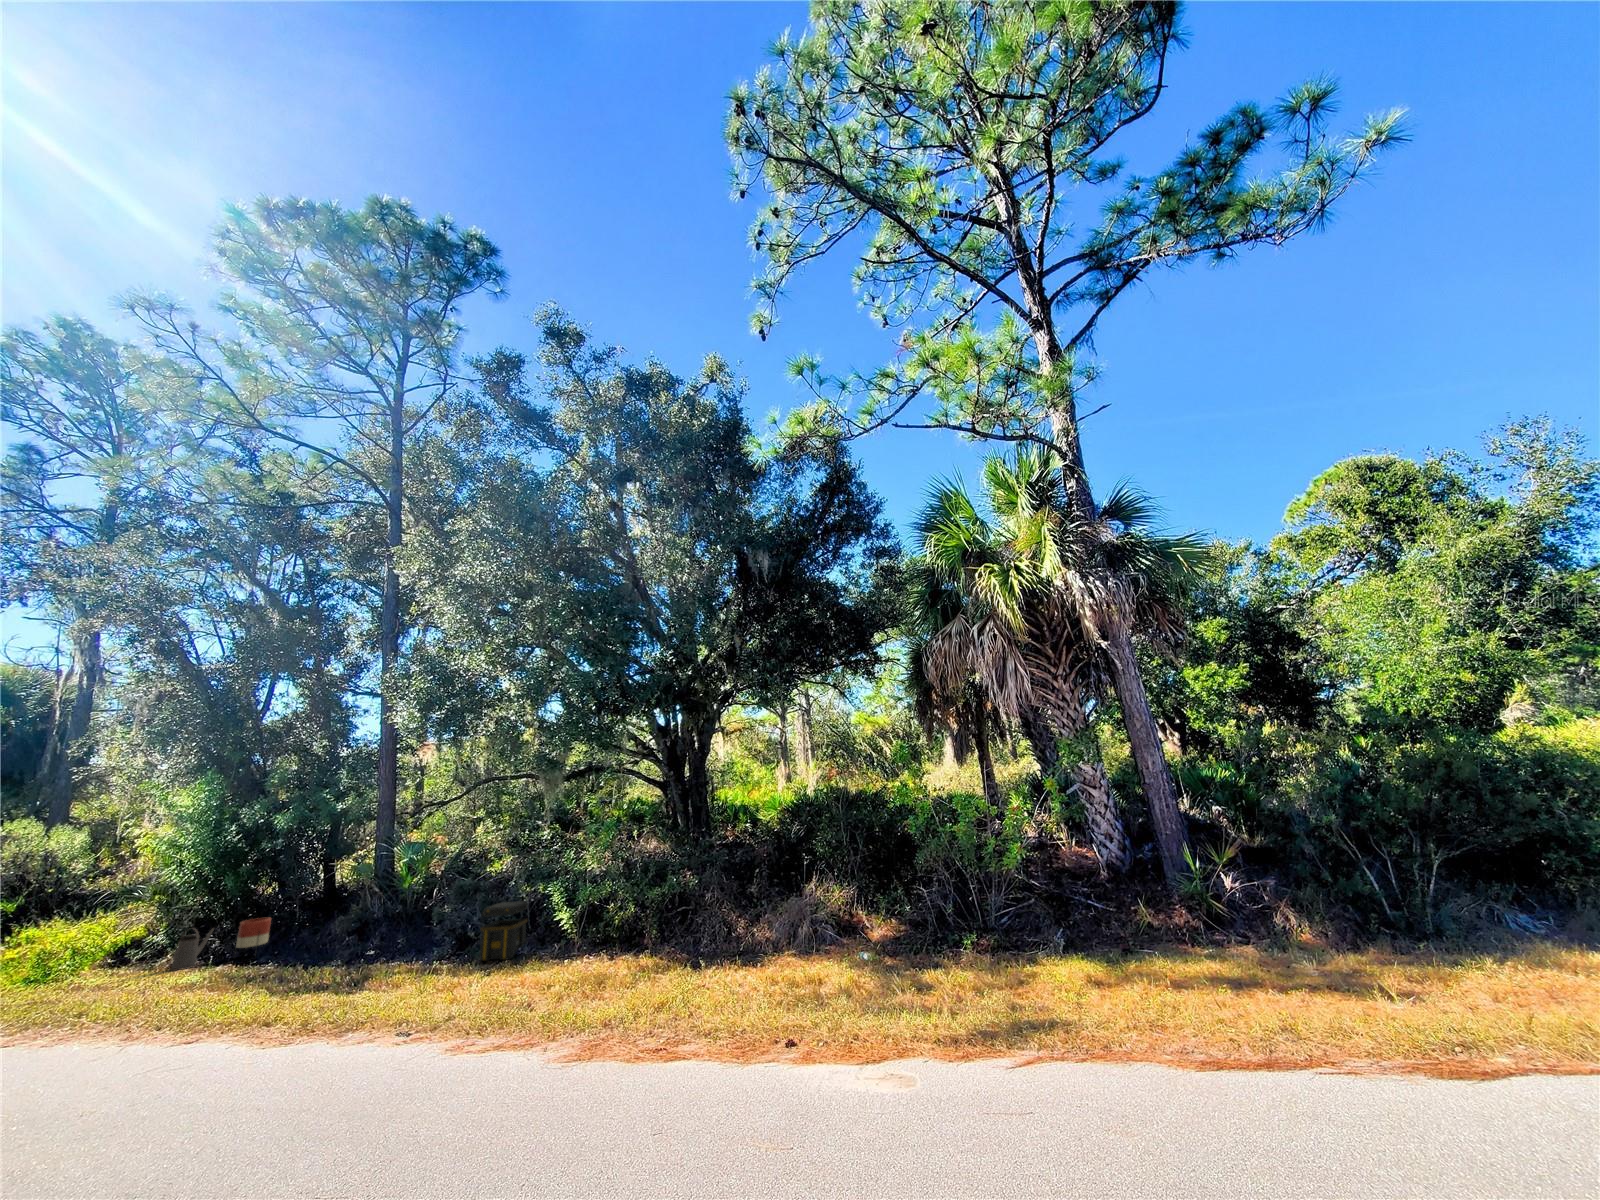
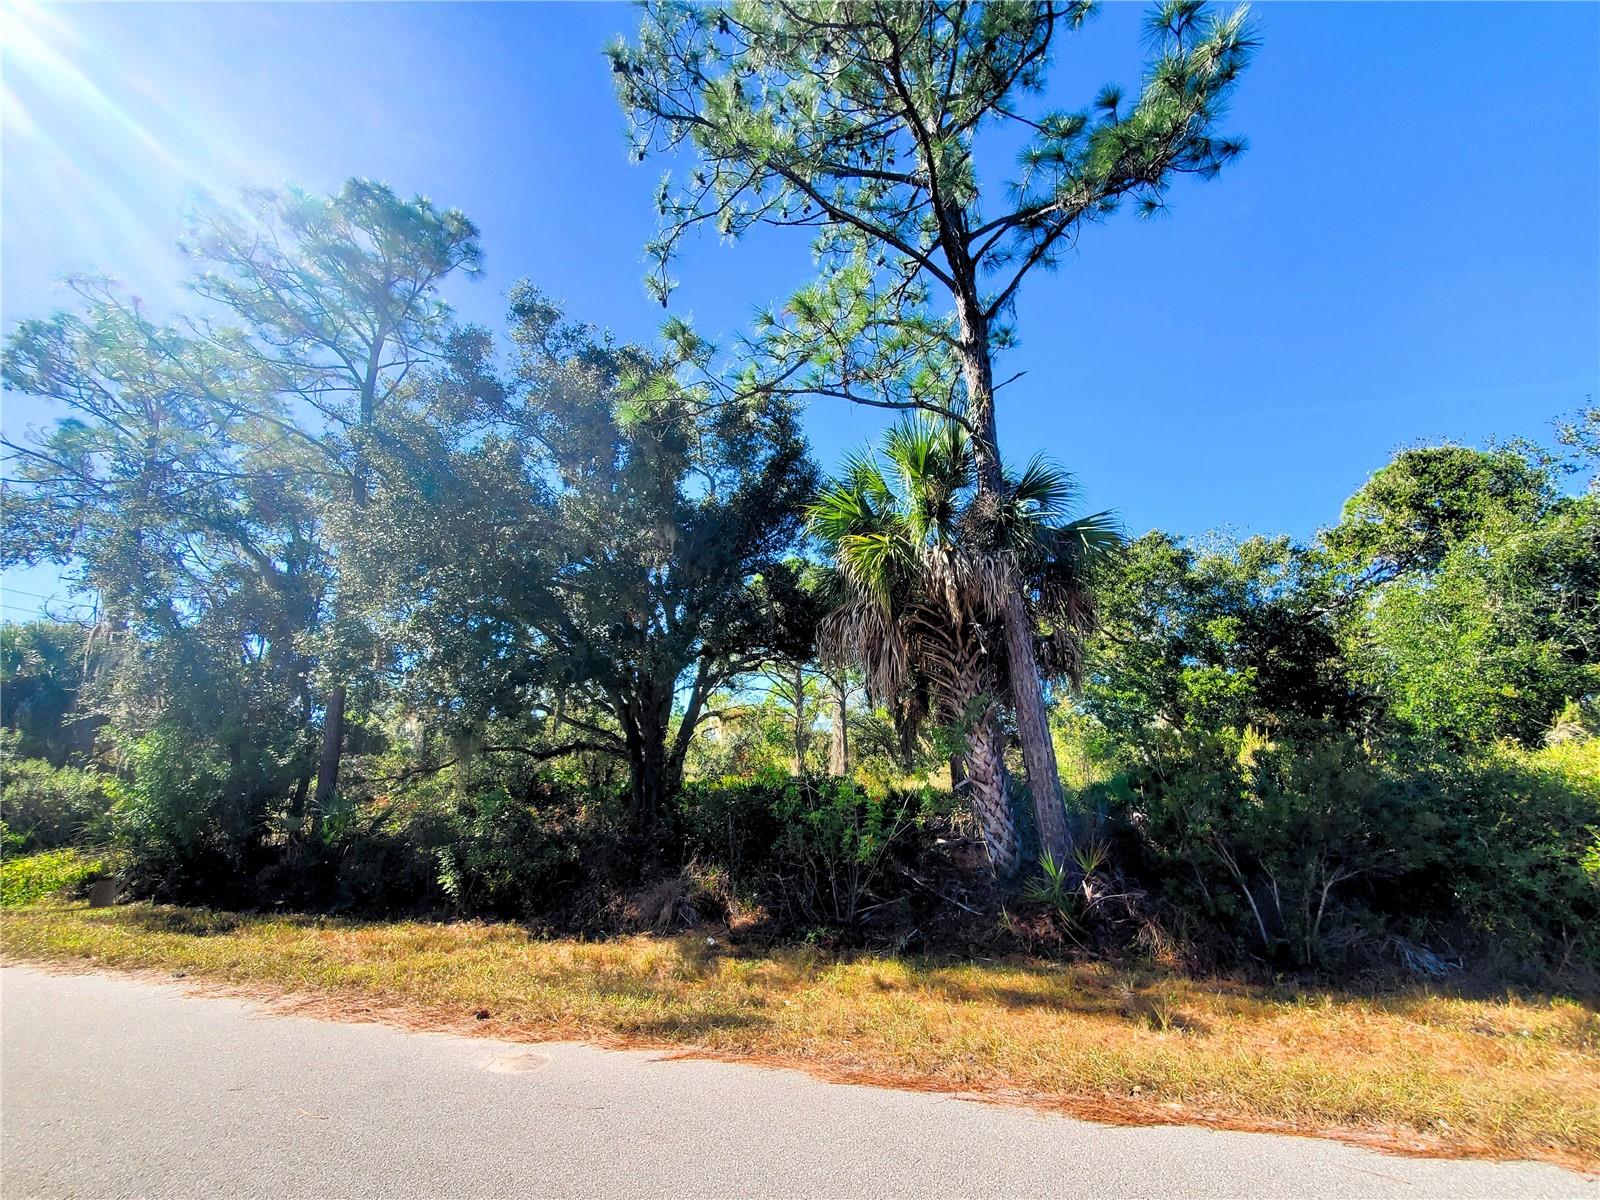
toolbox: present [480,901,528,961] -> none [364,864,419,920]
planter: present [236,918,271,953] -> none [151,865,190,902]

